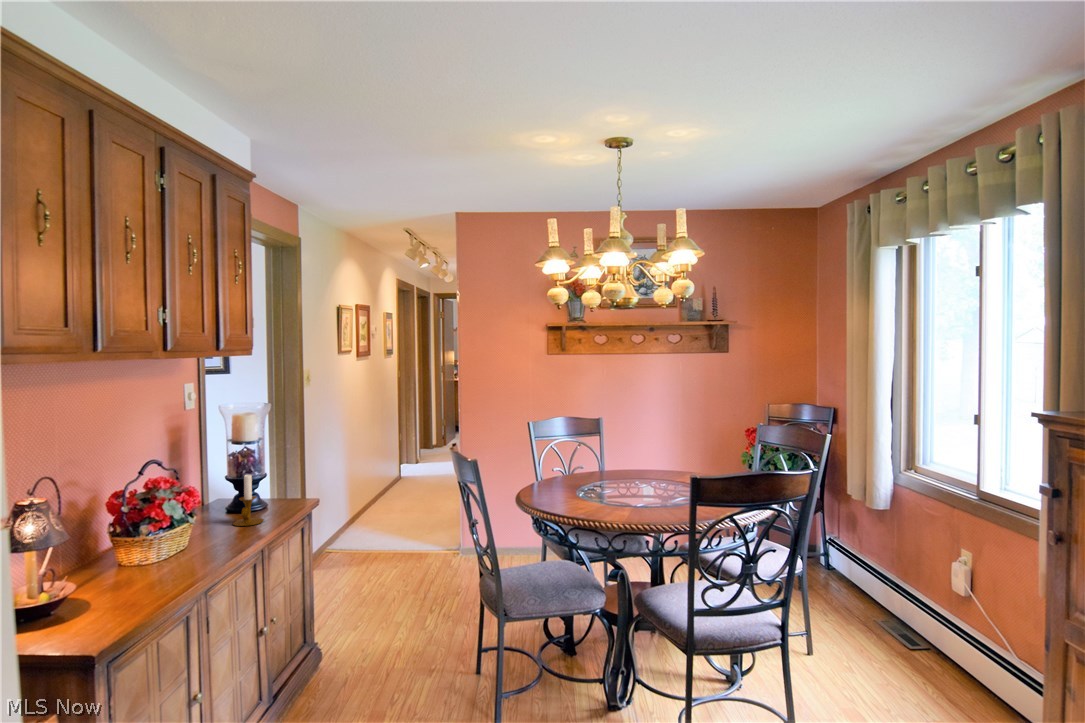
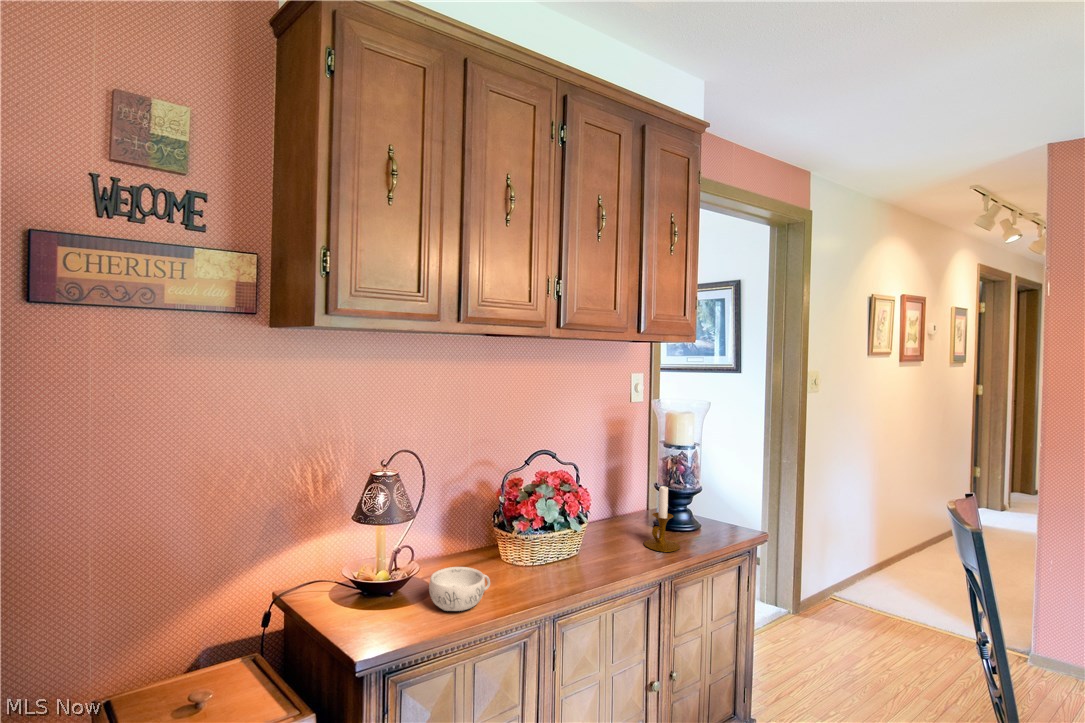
decorative bowl: none [96,566,154,603] -> present [429,567,490,611]

